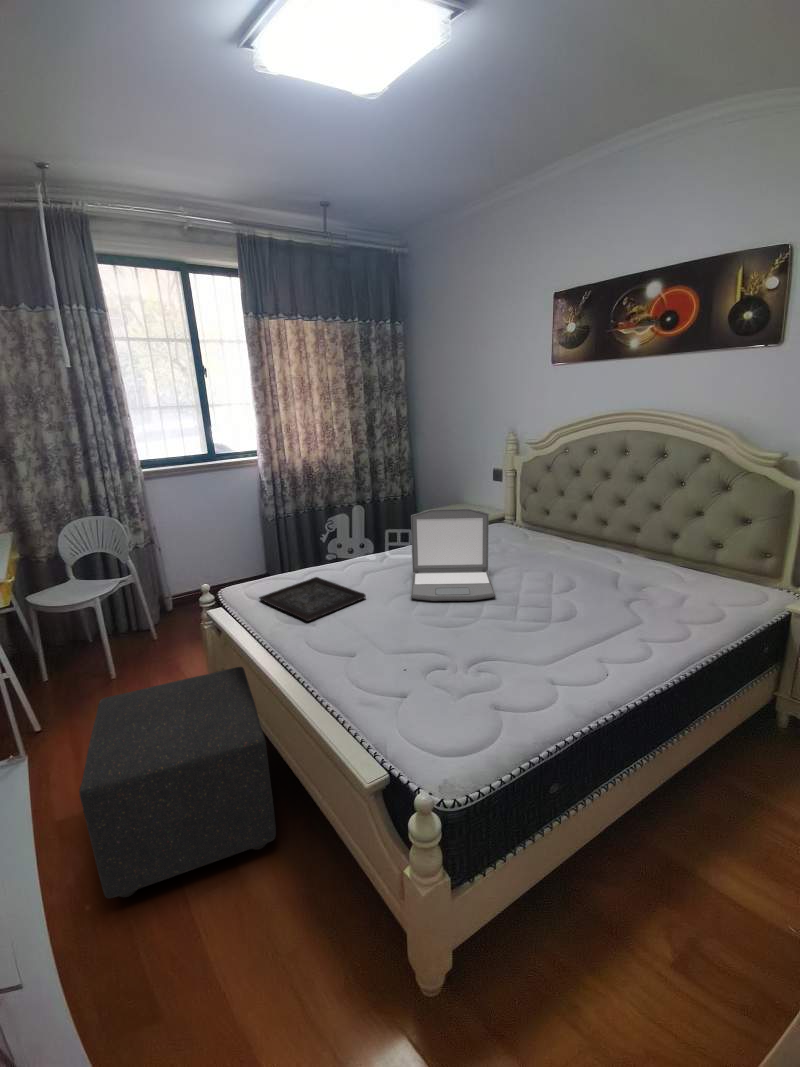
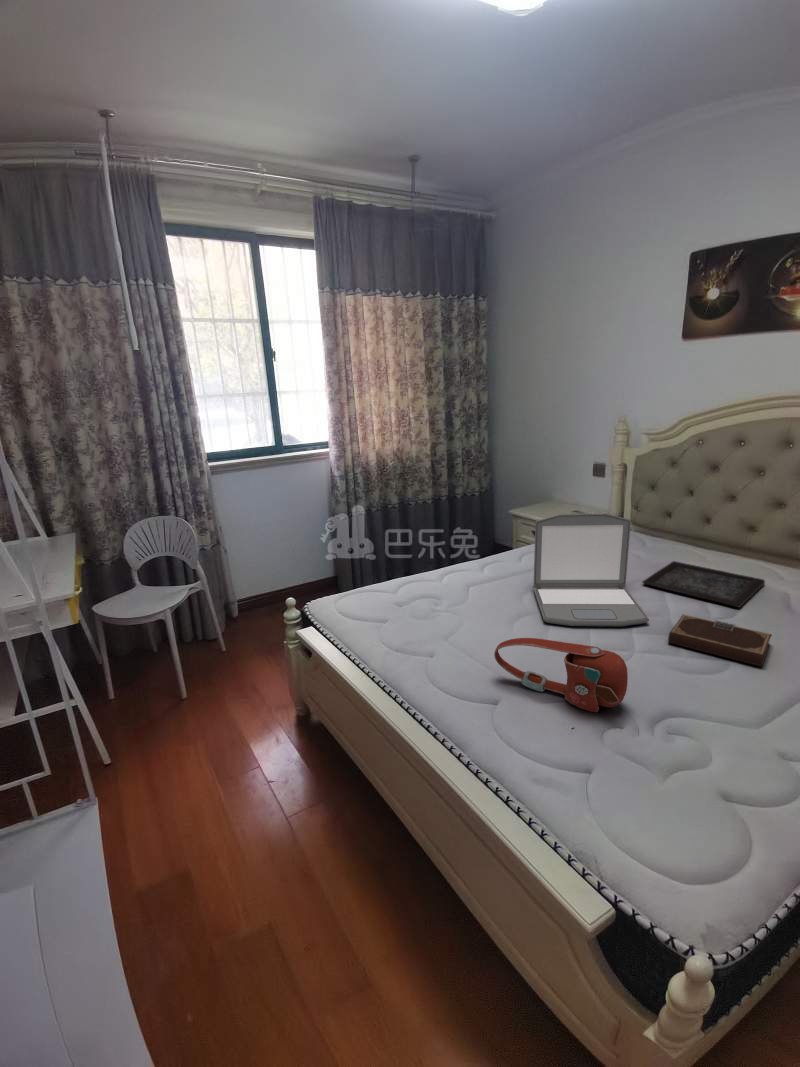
tray: present [259,577,366,621] -> present [643,561,765,607]
notebook: none [504,589,583,626] -> present [668,615,771,667]
handbag: none [352,604,448,661] -> present [494,638,628,712]
ottoman: present [79,667,276,899] -> none [189,703,409,1003]

